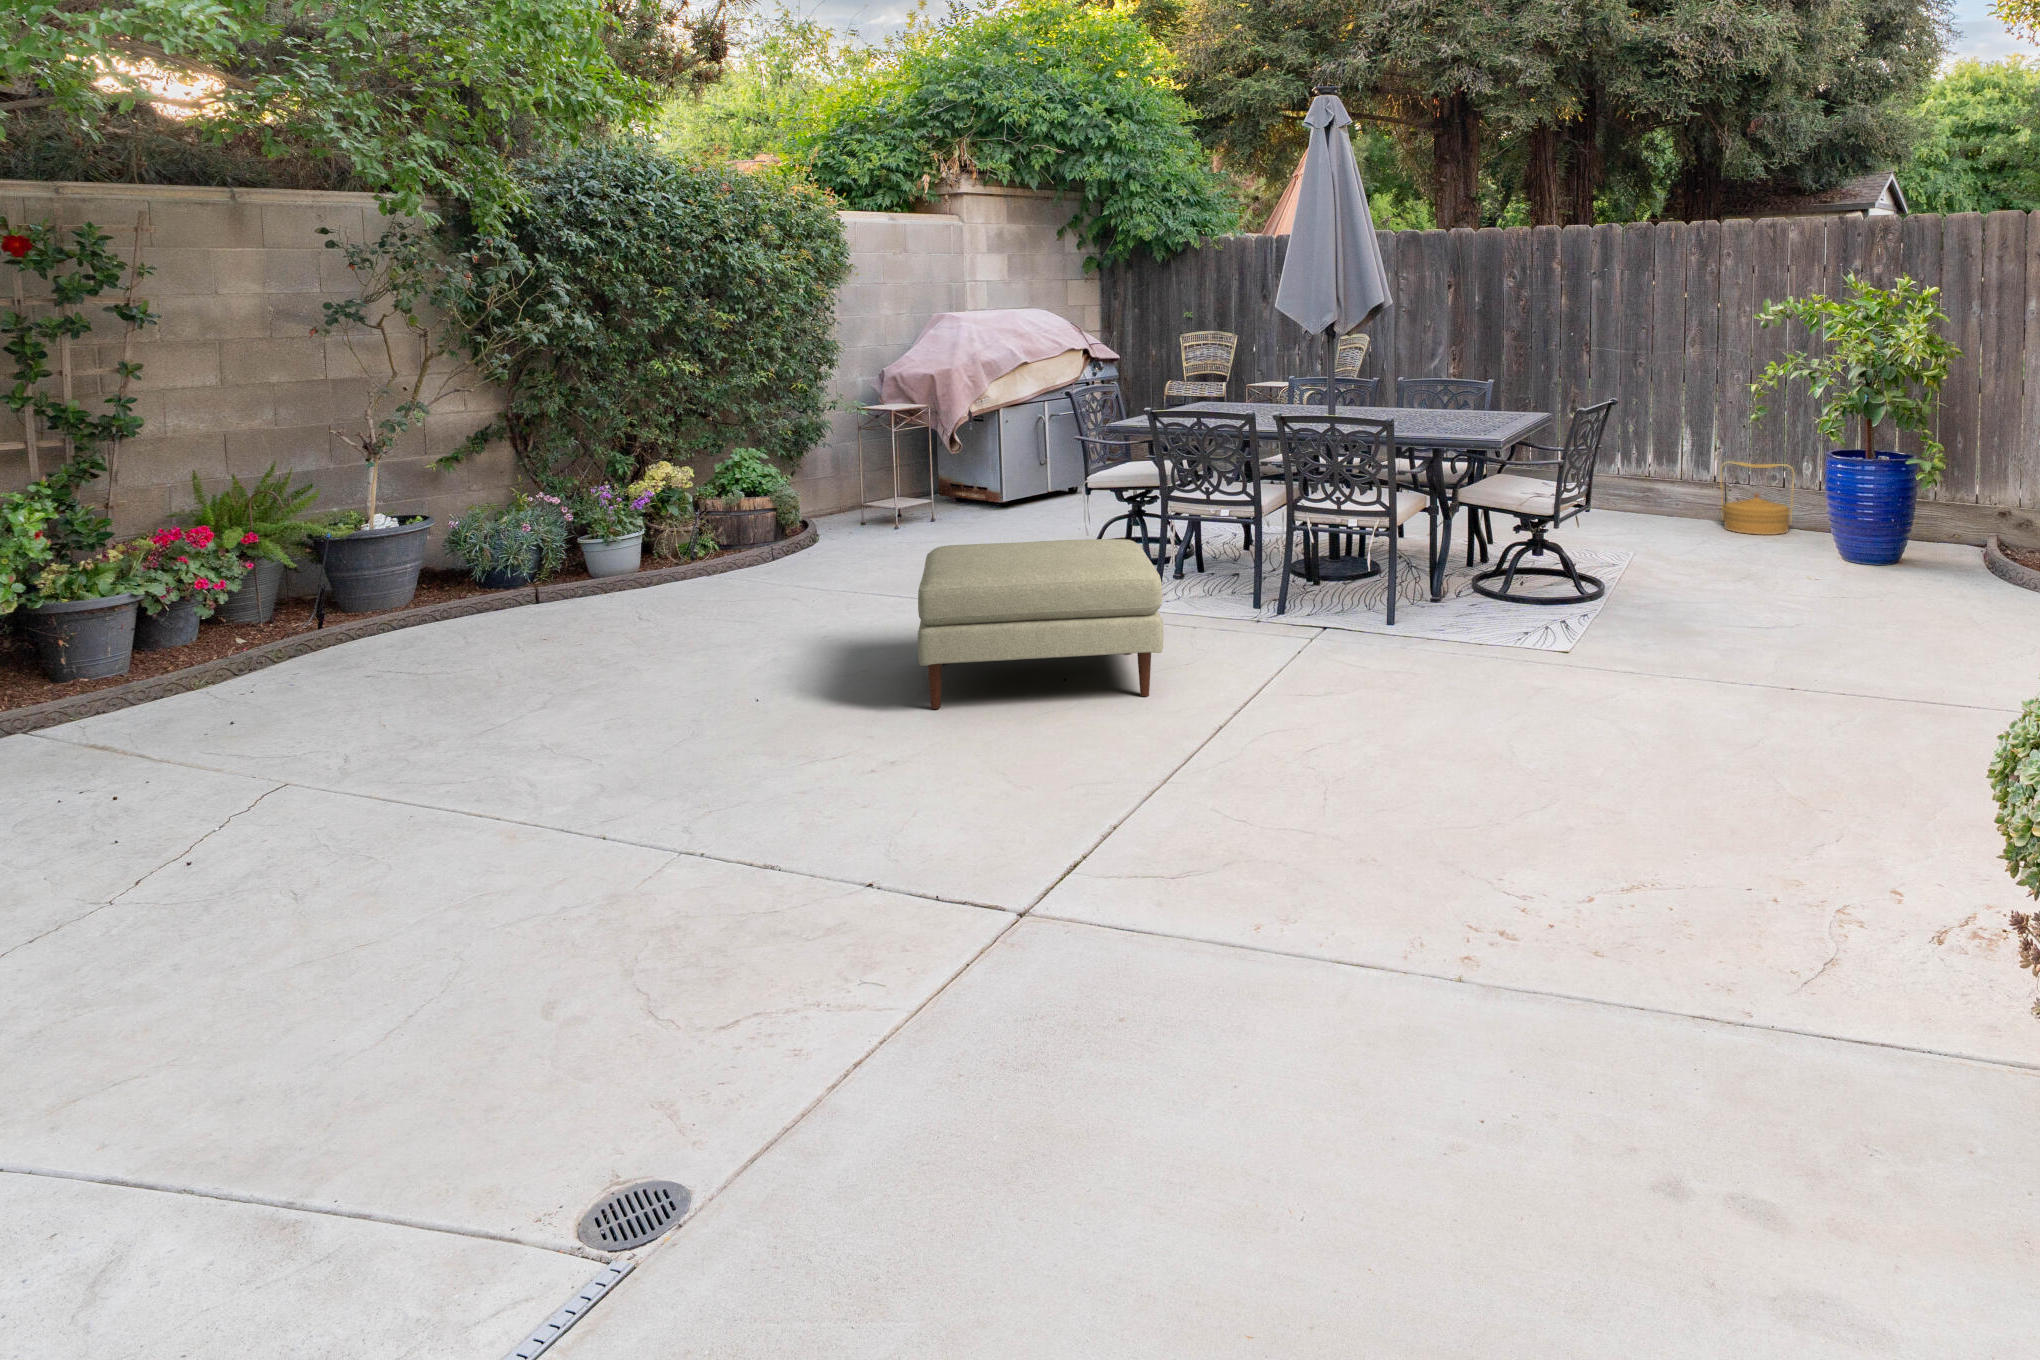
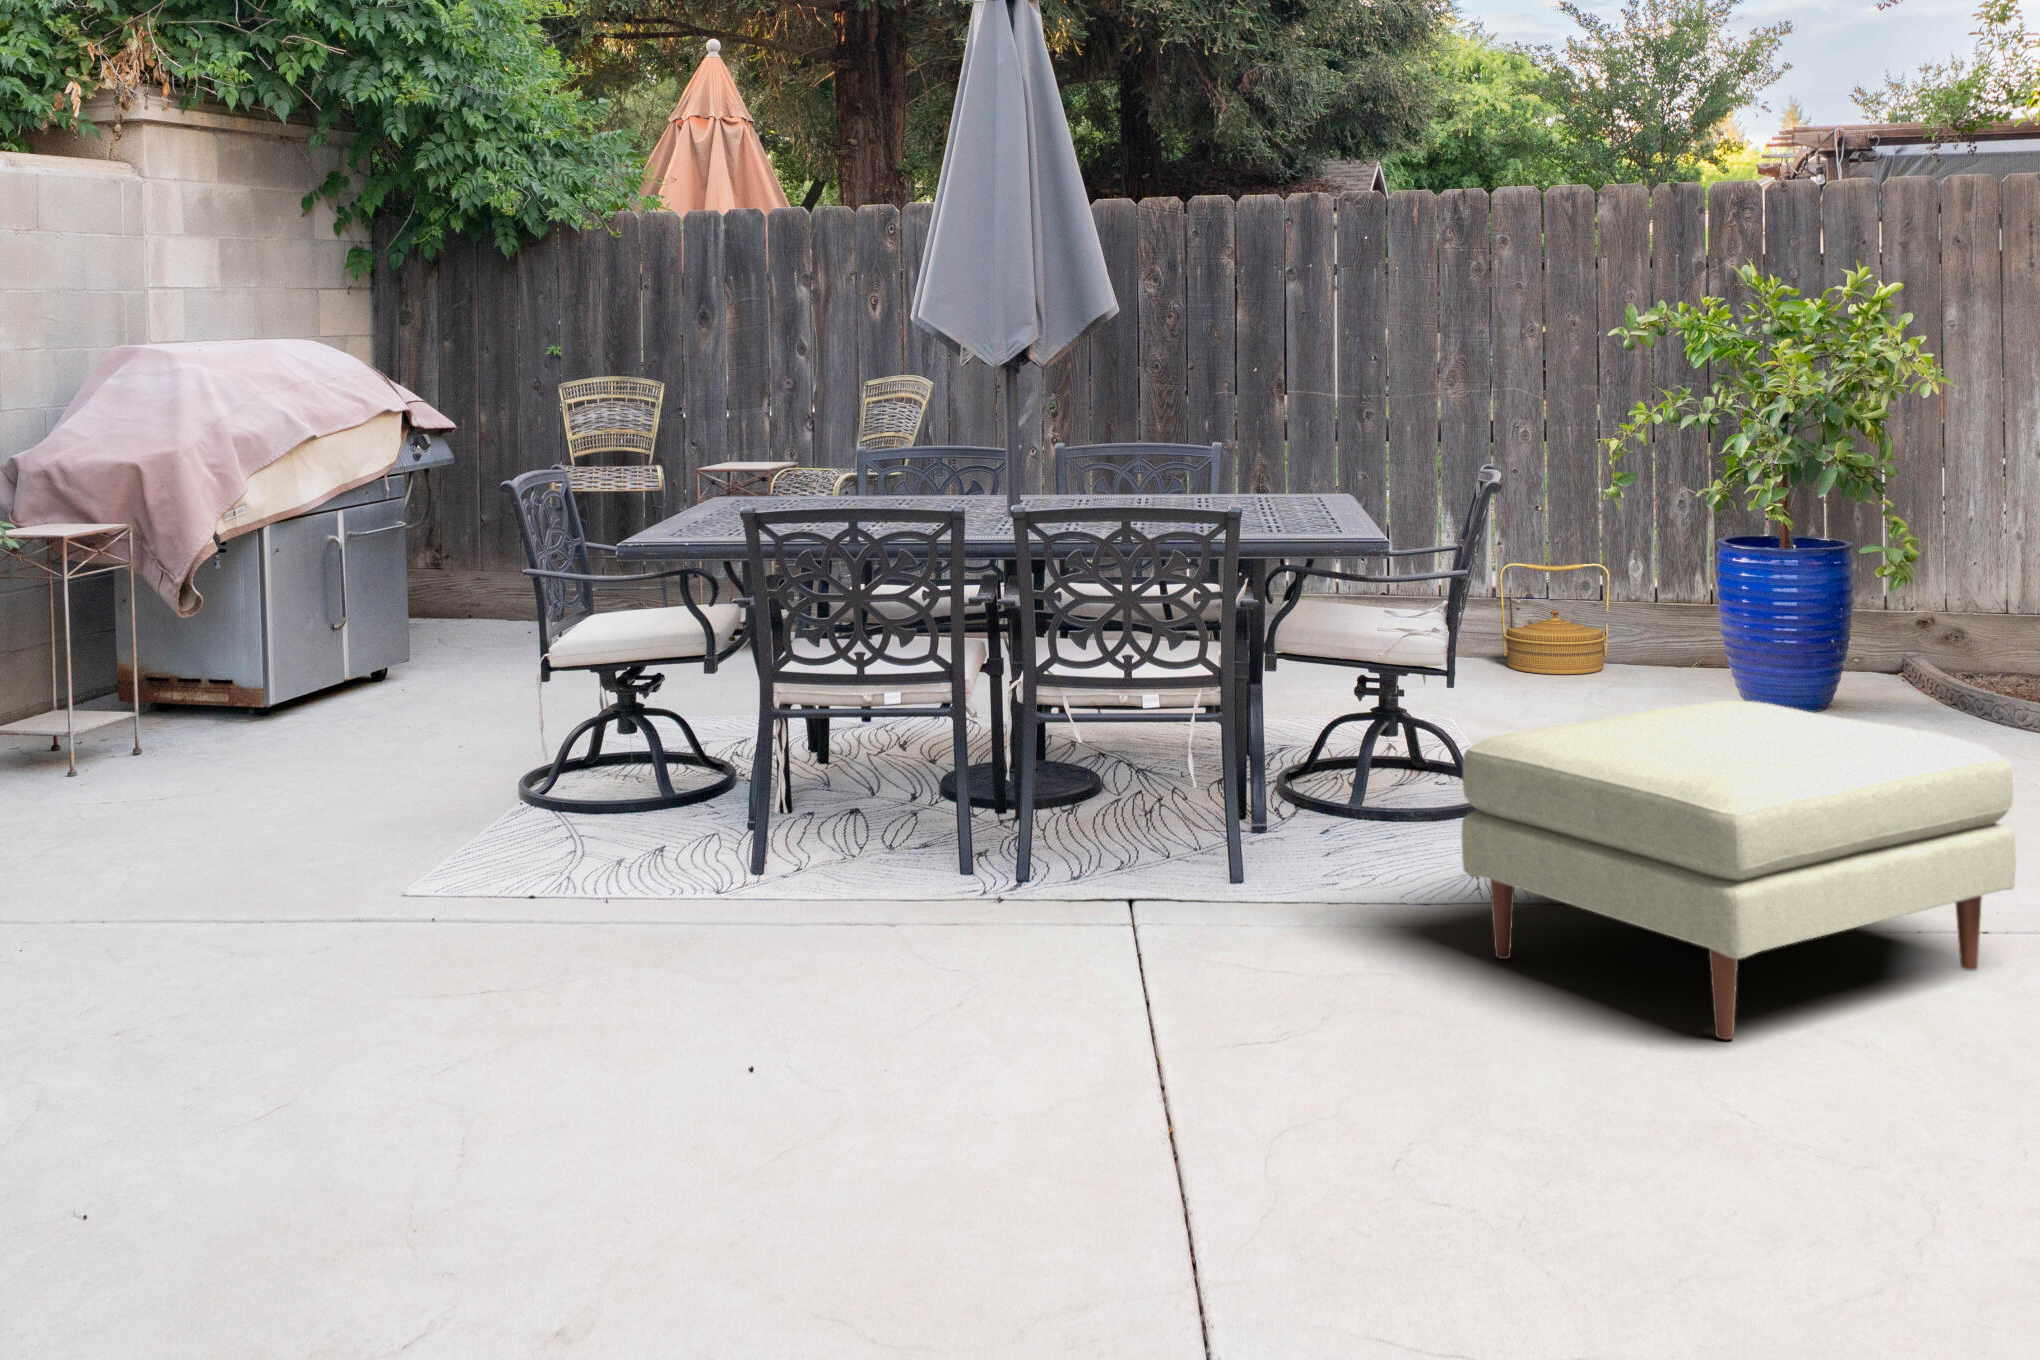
ottoman: present [918,539,1163,709] -> present [1462,701,2016,1040]

